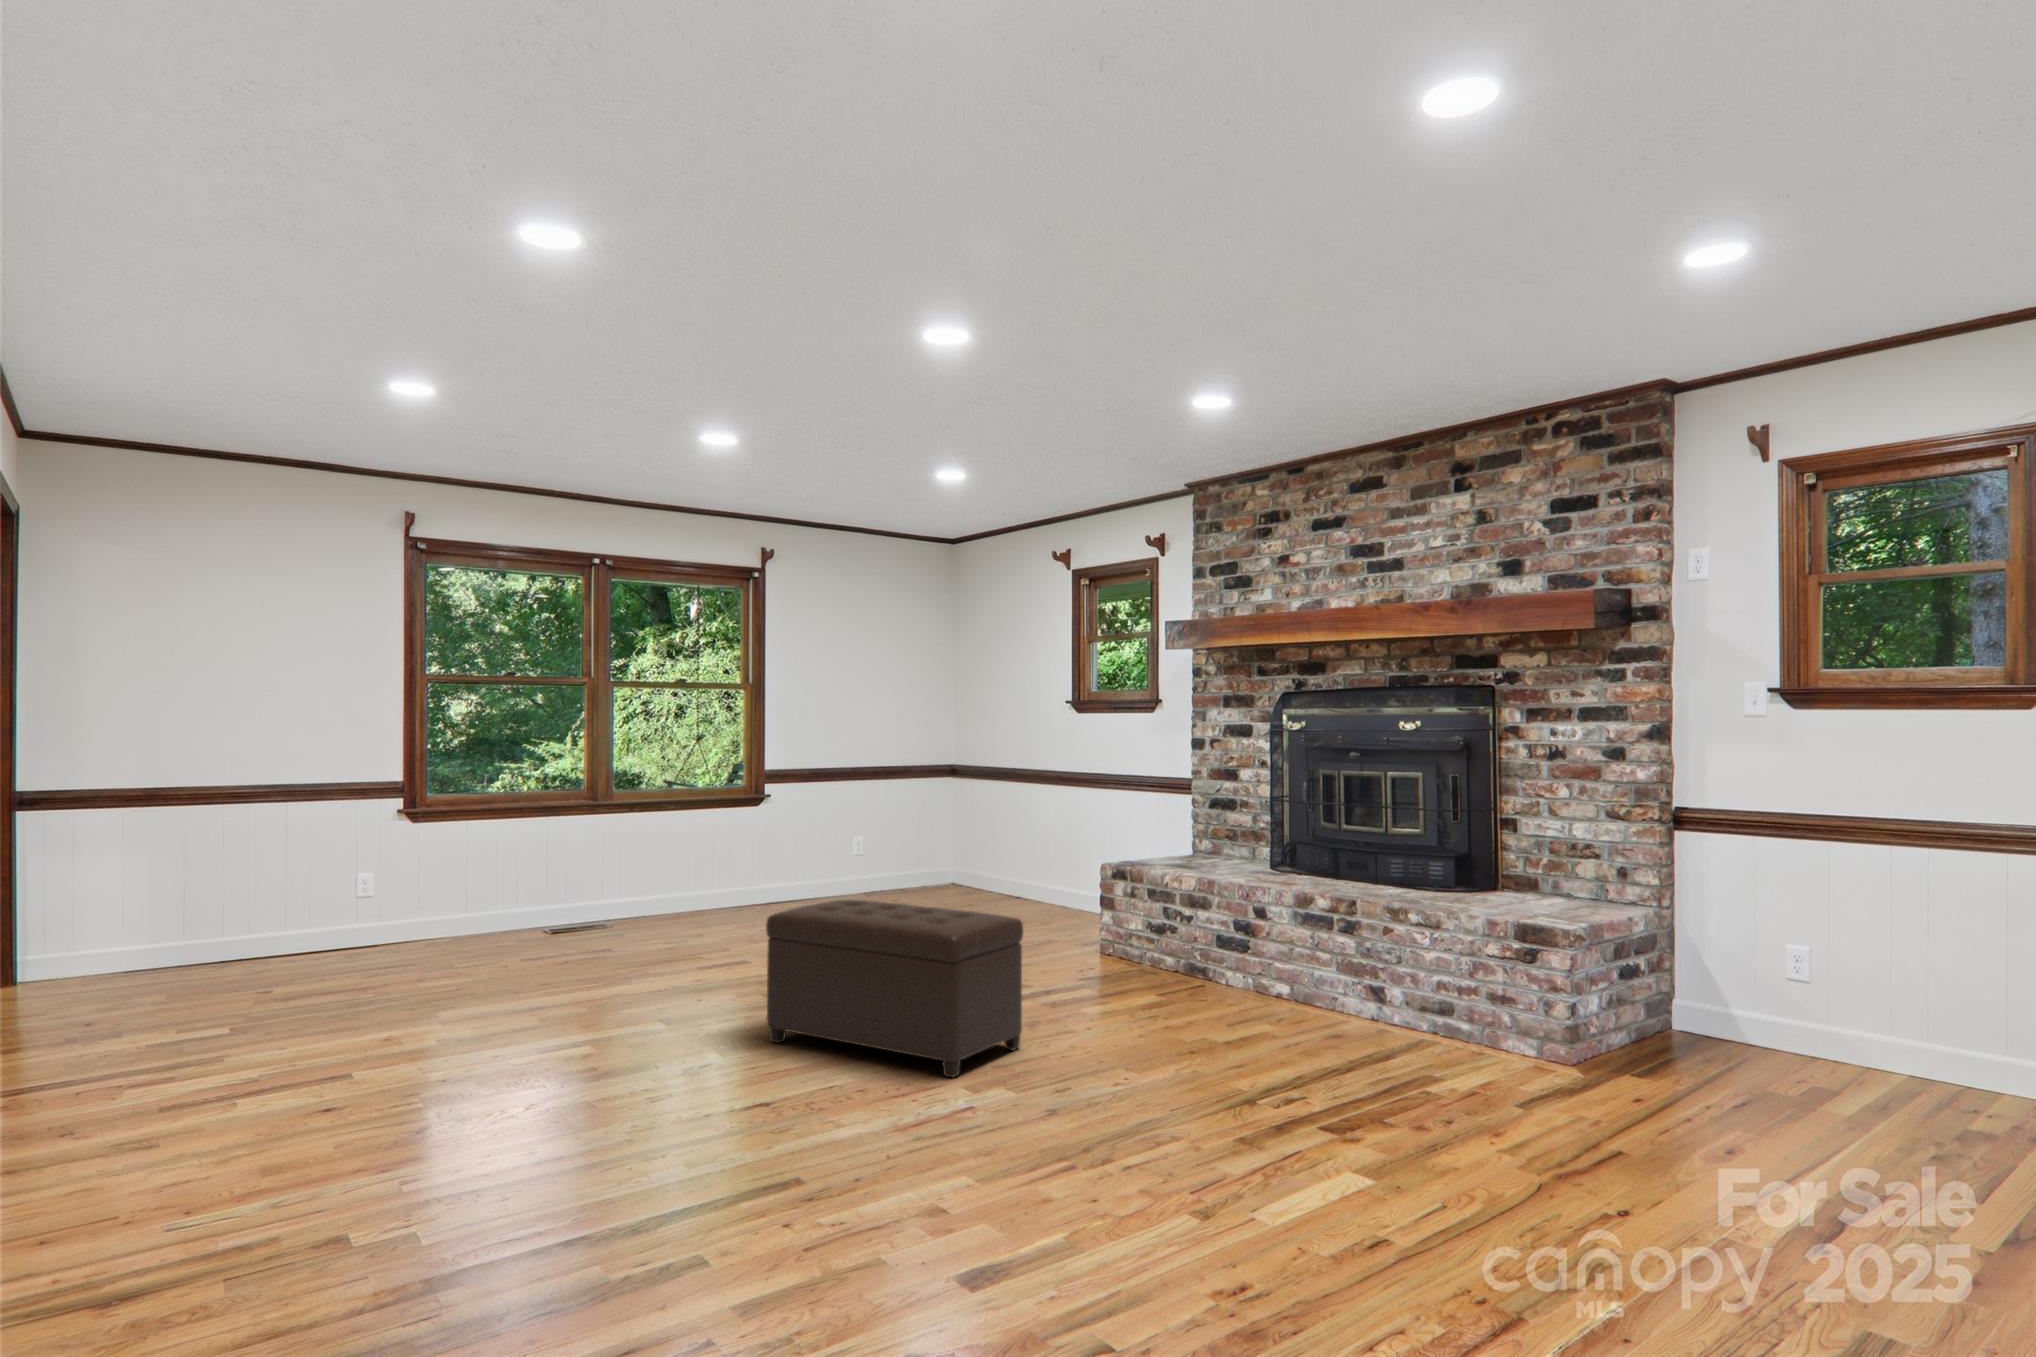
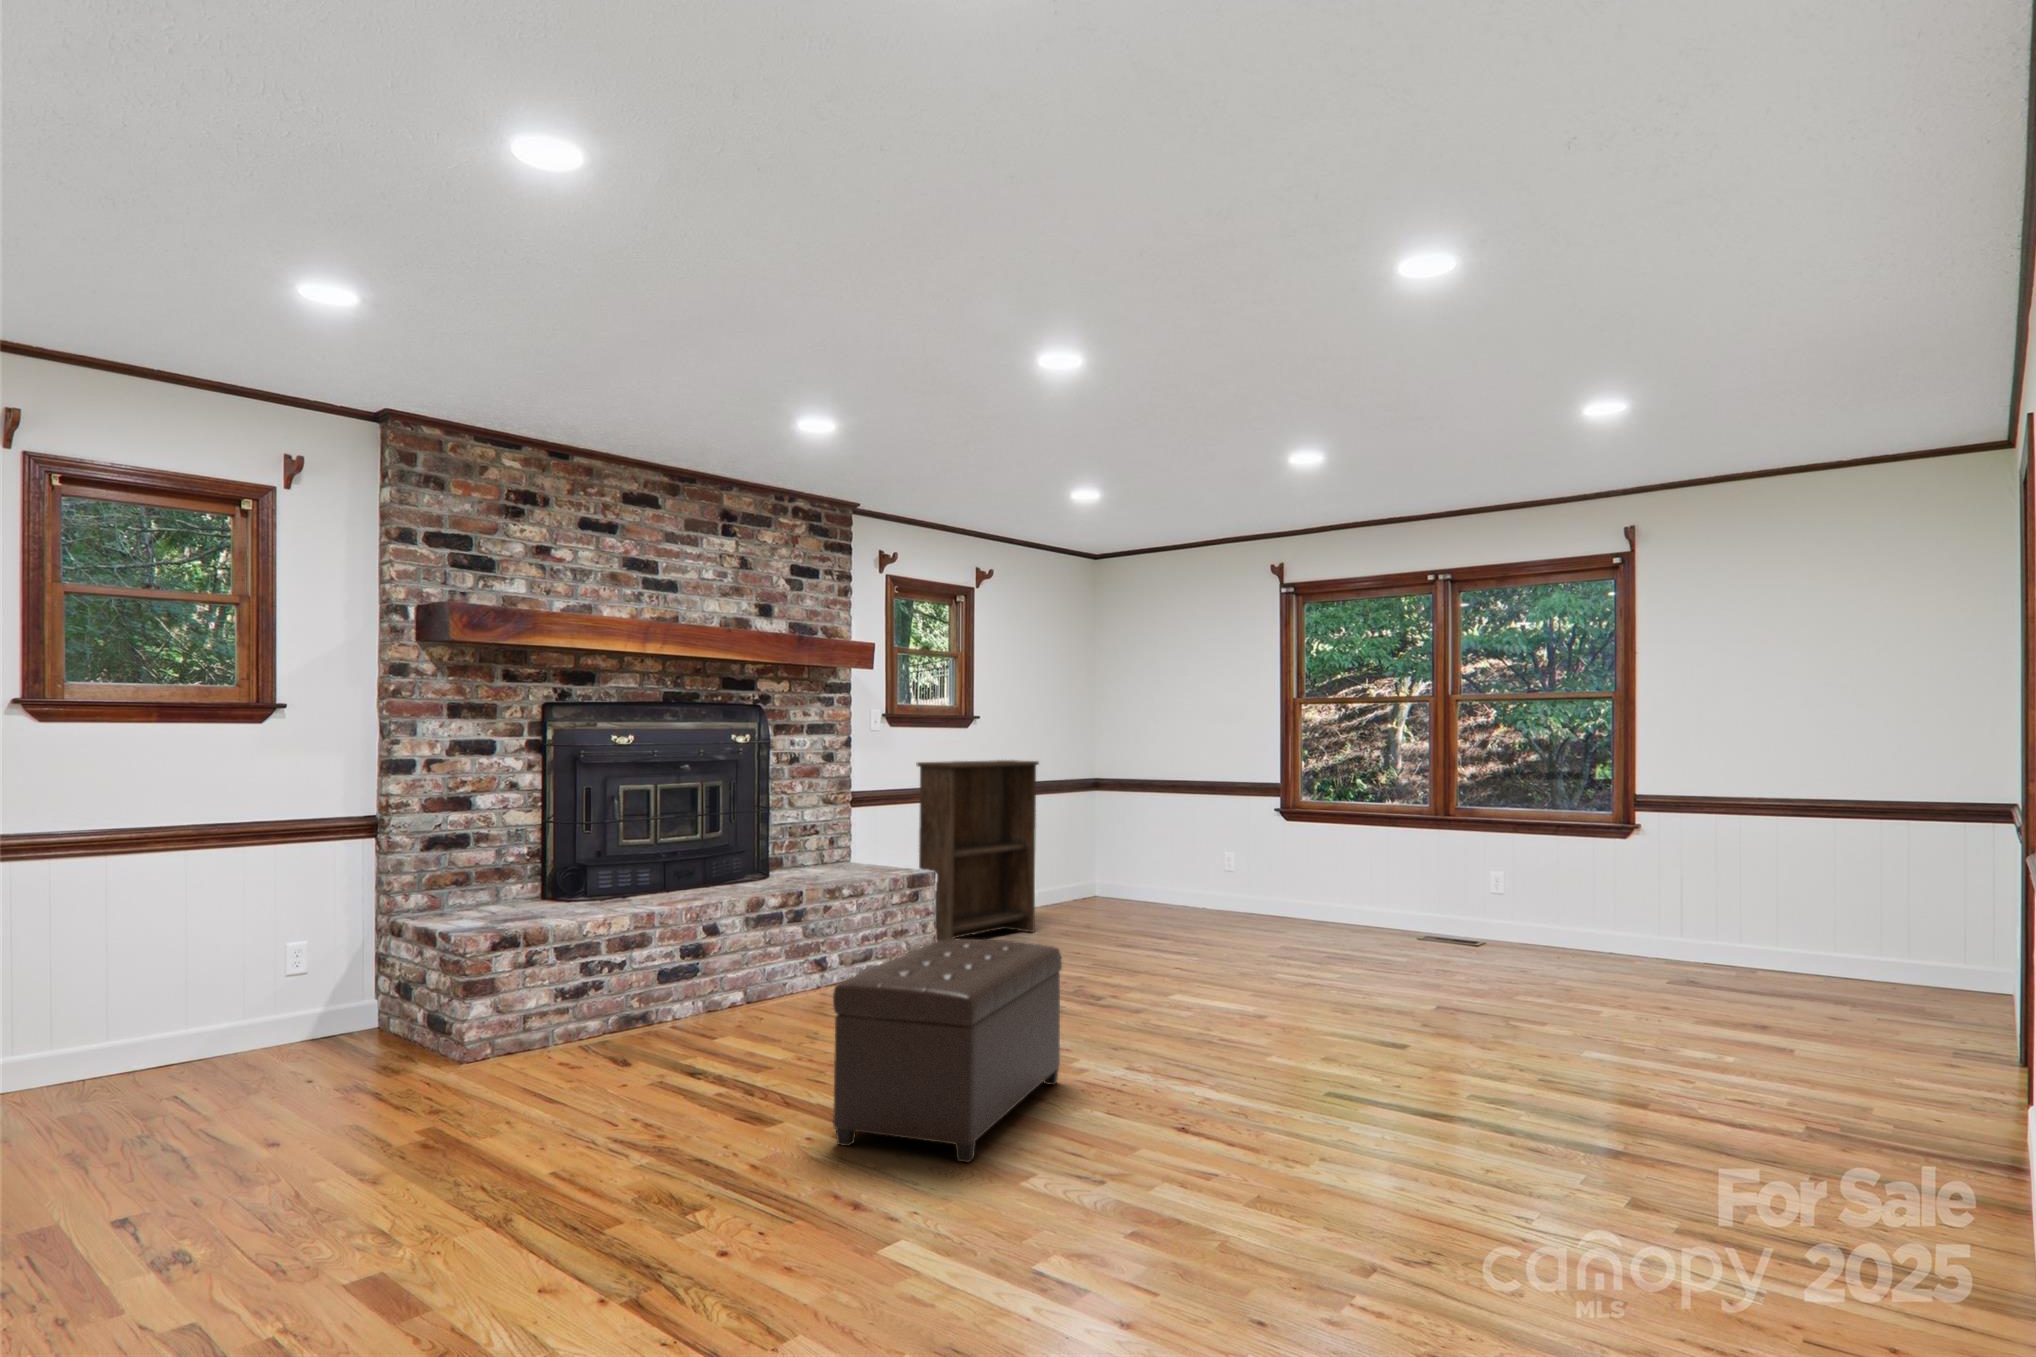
bookshelf: none [1701,767,2032,1145] -> present [916,760,1039,941]

